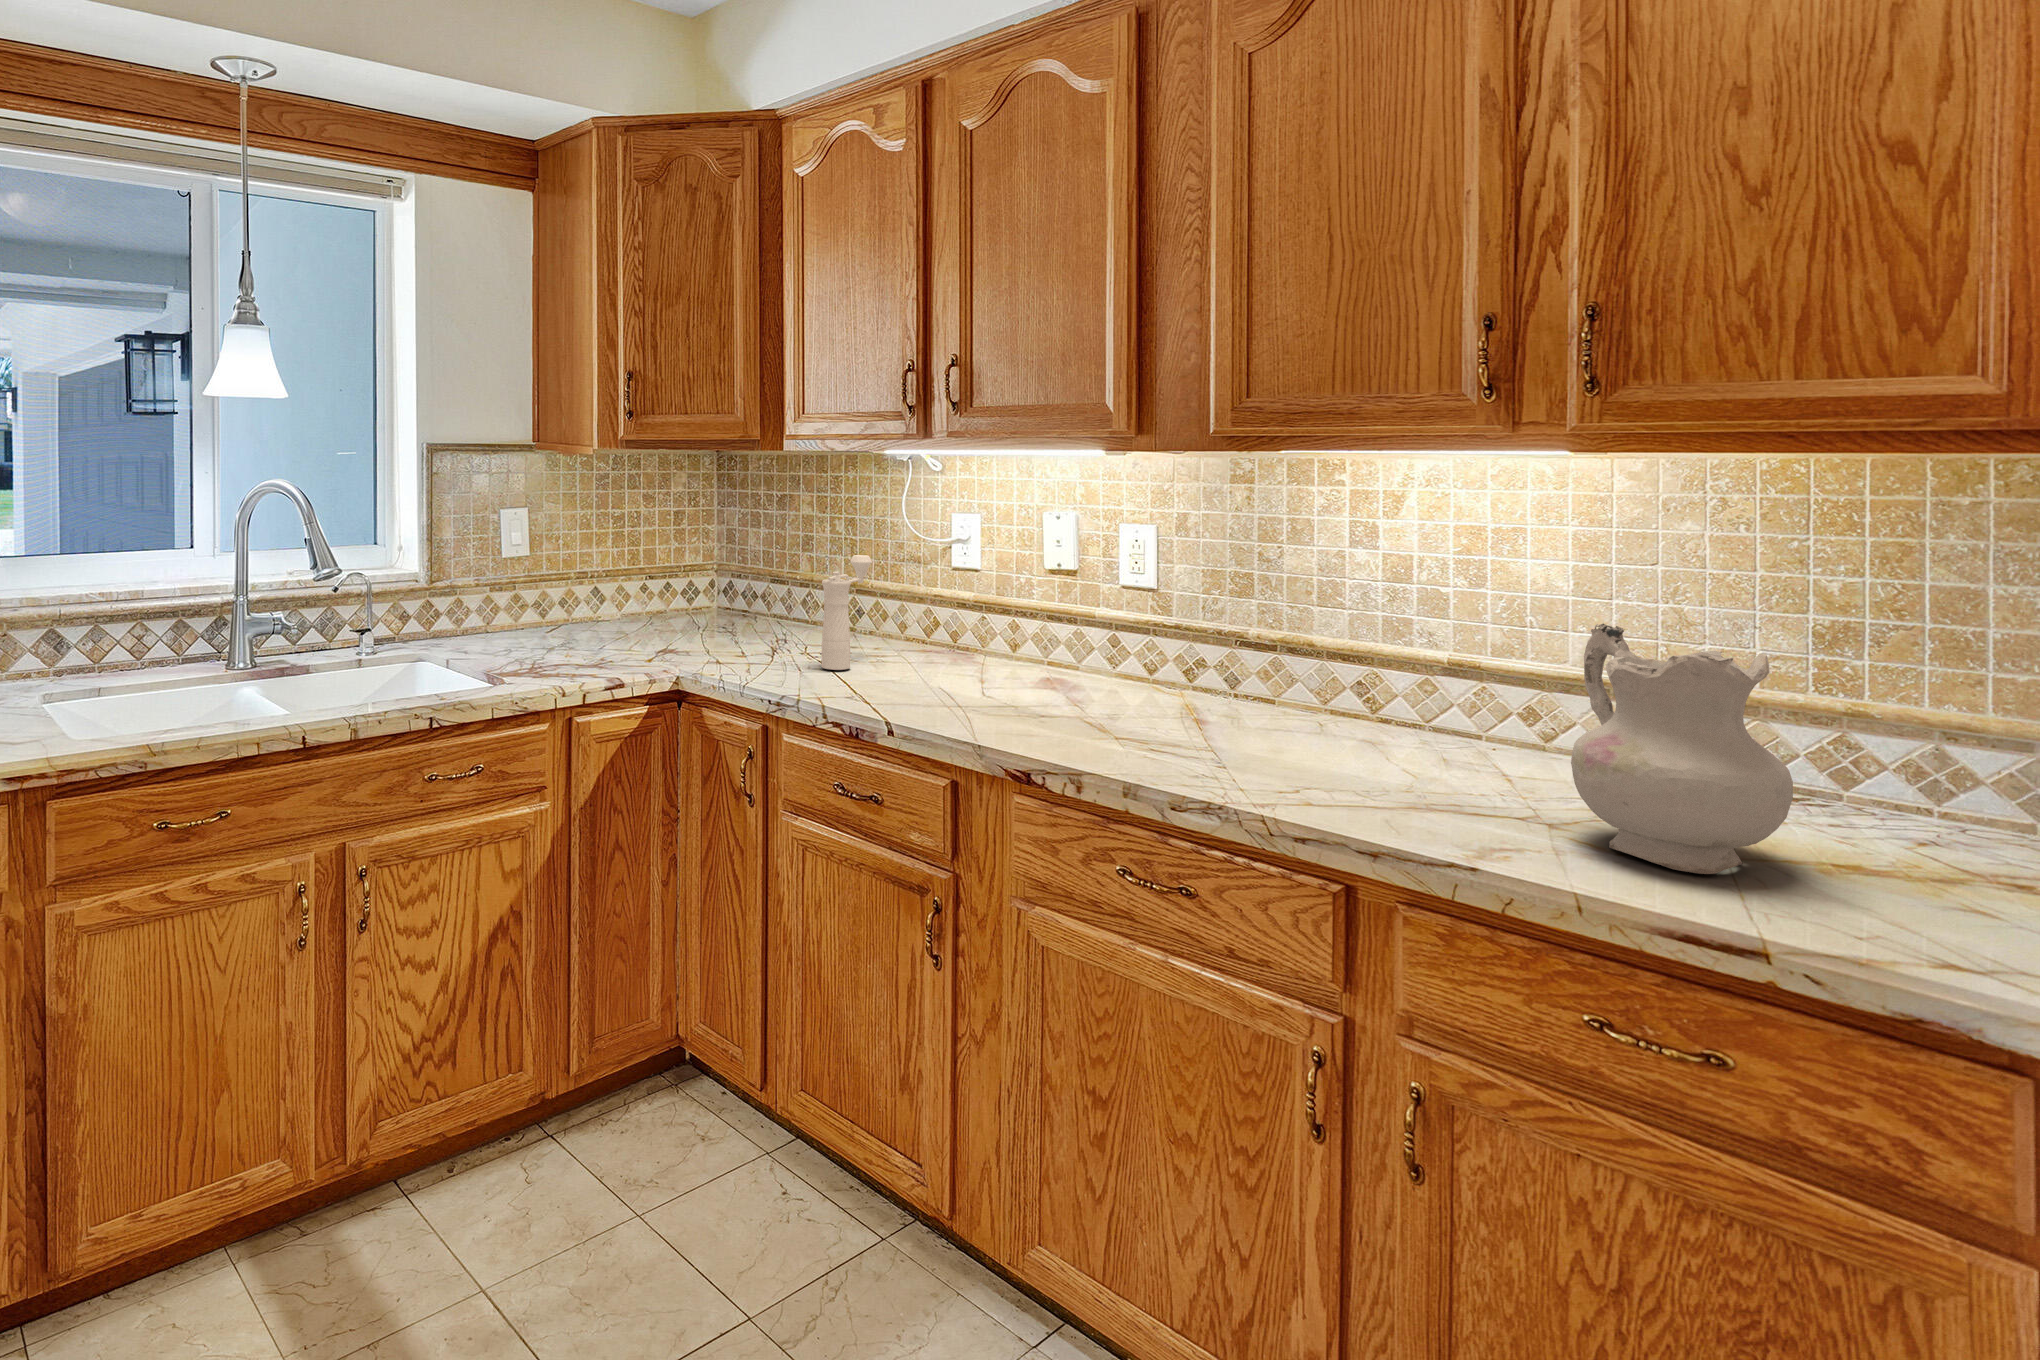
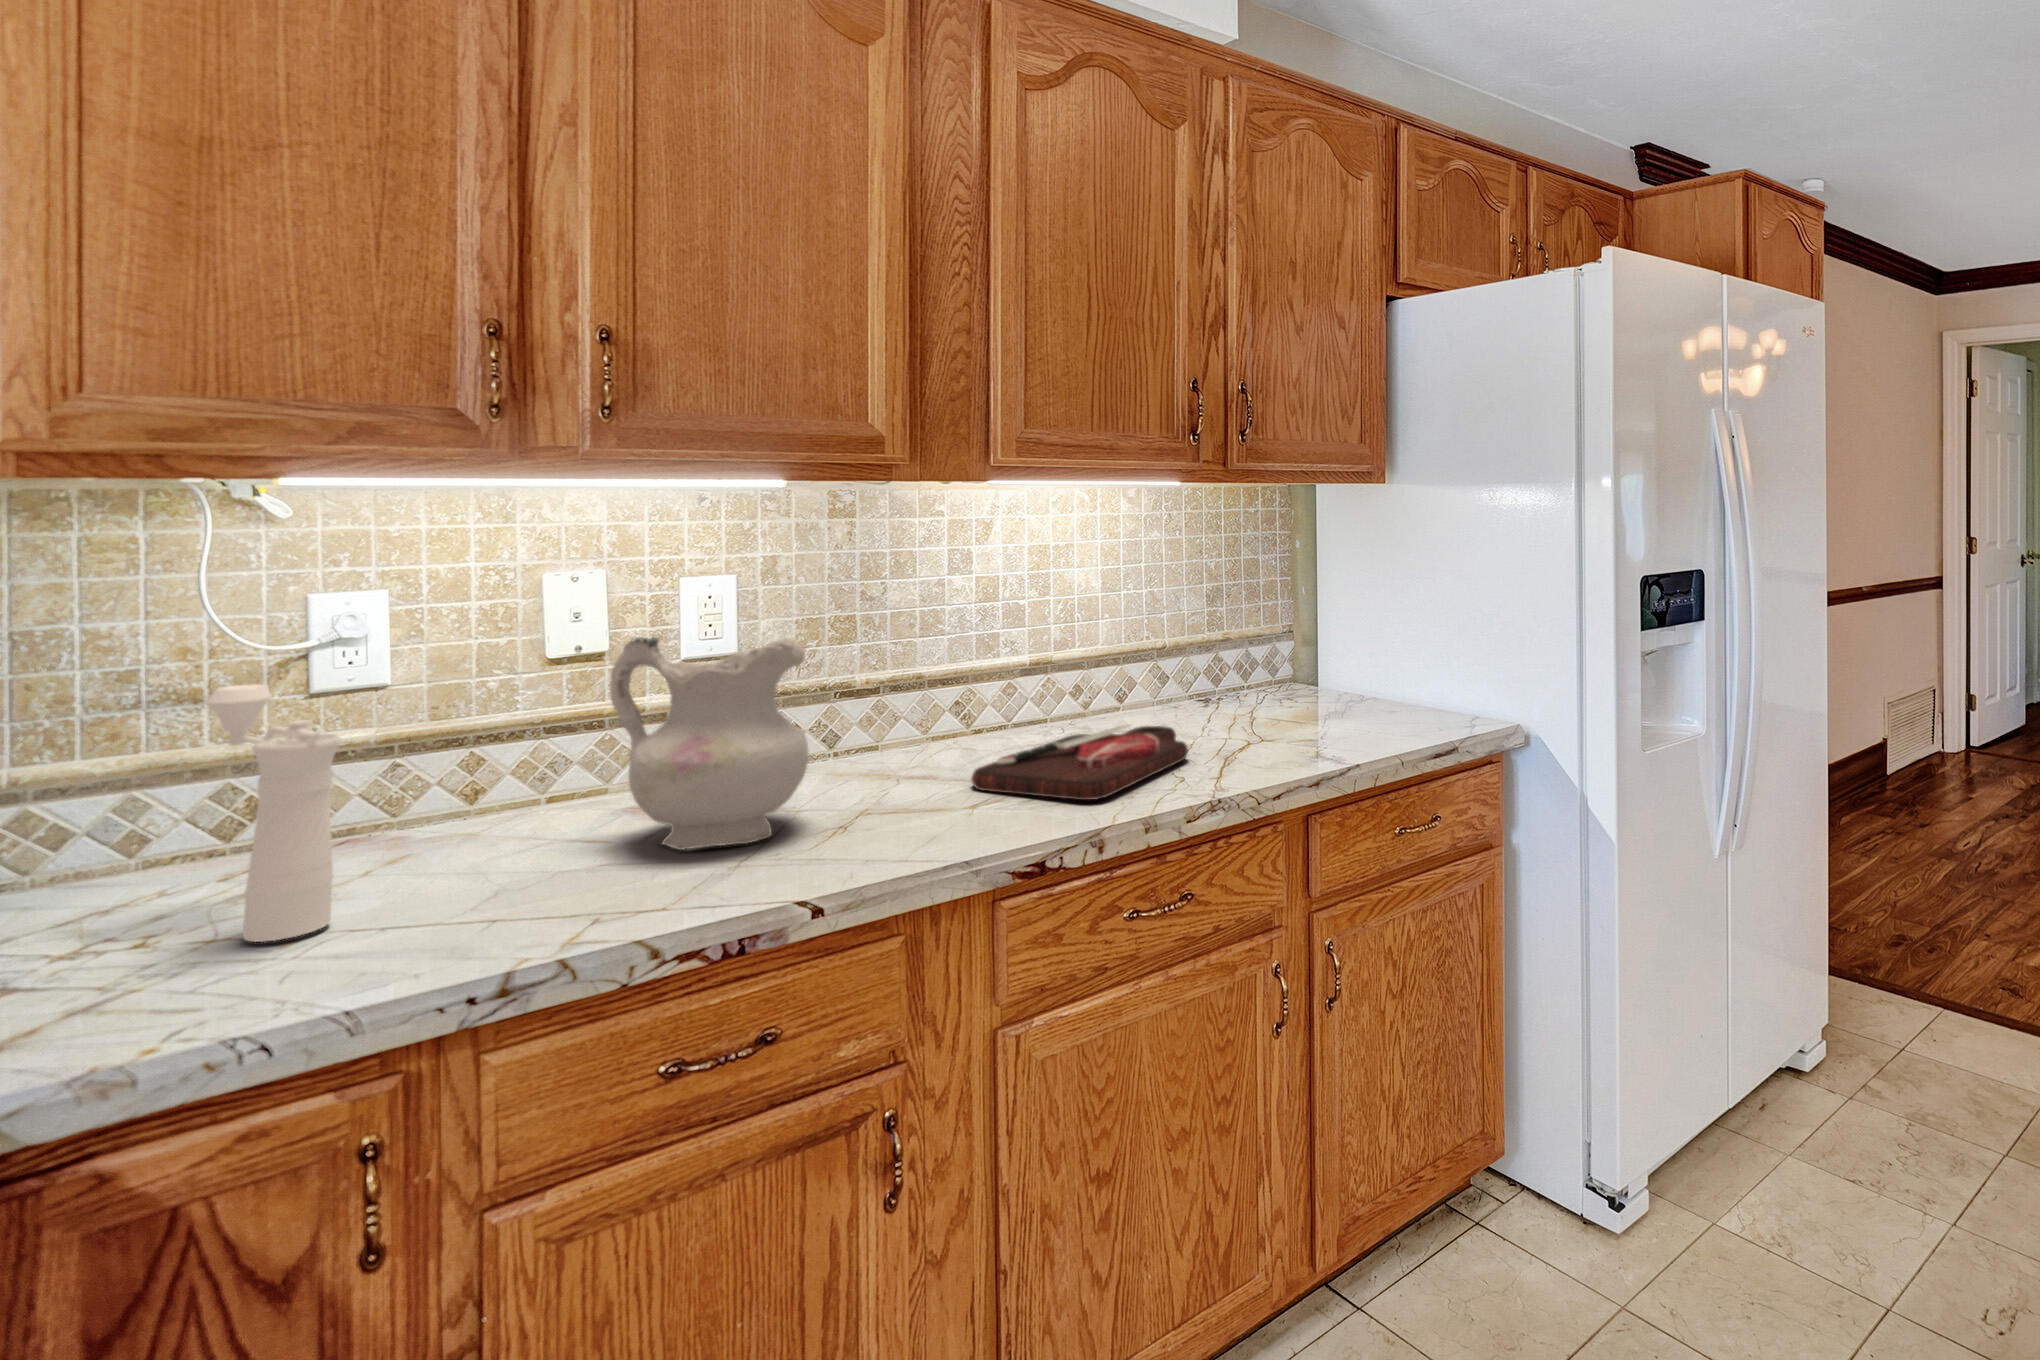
ceramic pitcher: present [1571,624,1793,874] -> present [610,637,808,850]
cutting board: none [1146,716,1465,788] -> present [971,724,1188,800]

